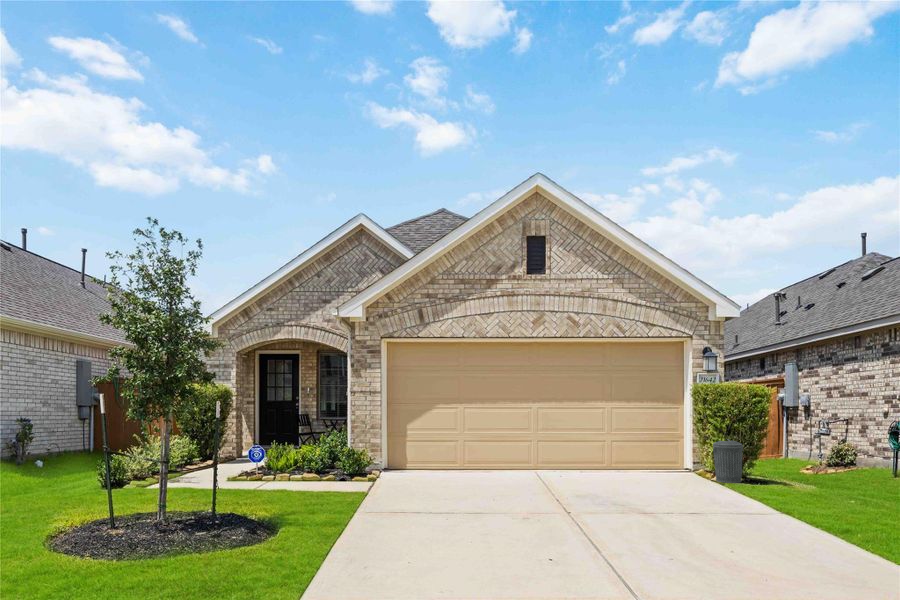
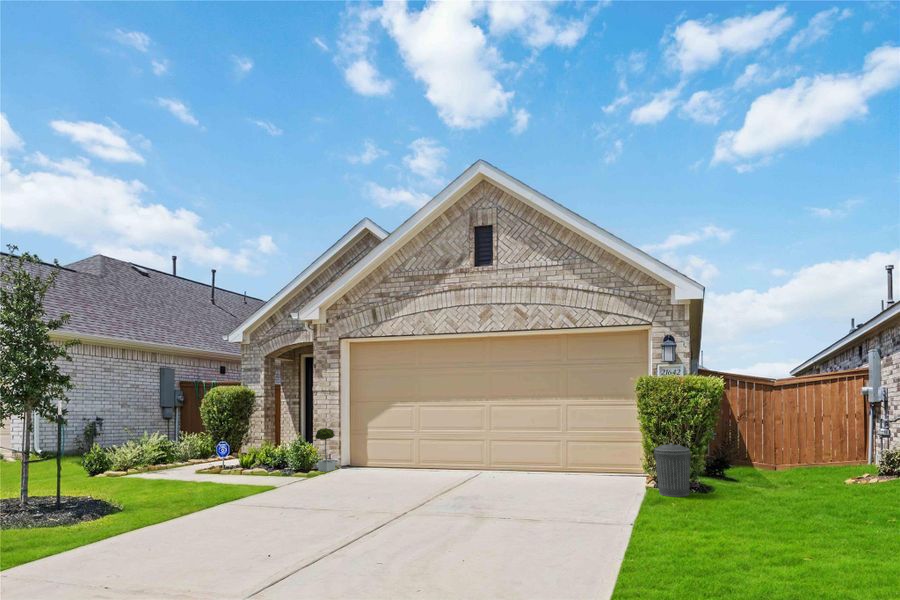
potted tree: none [361,429,379,475] -> present [316,428,335,472]

